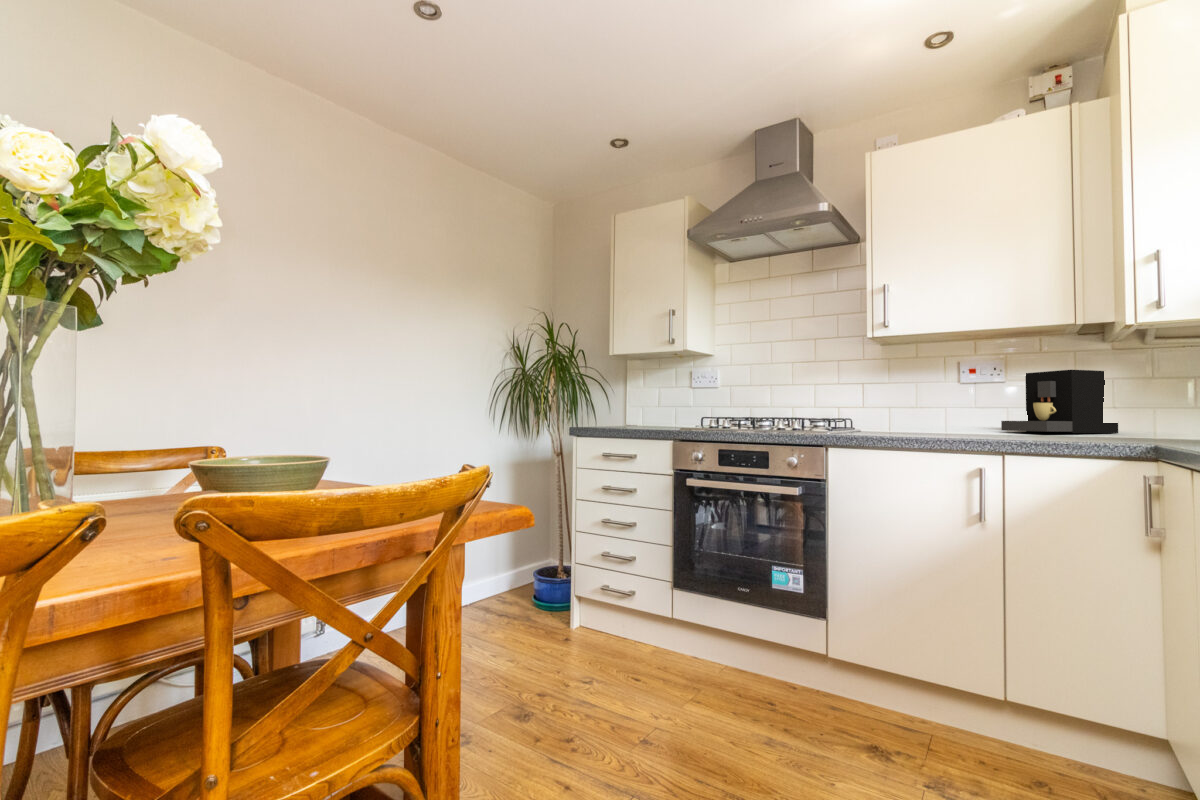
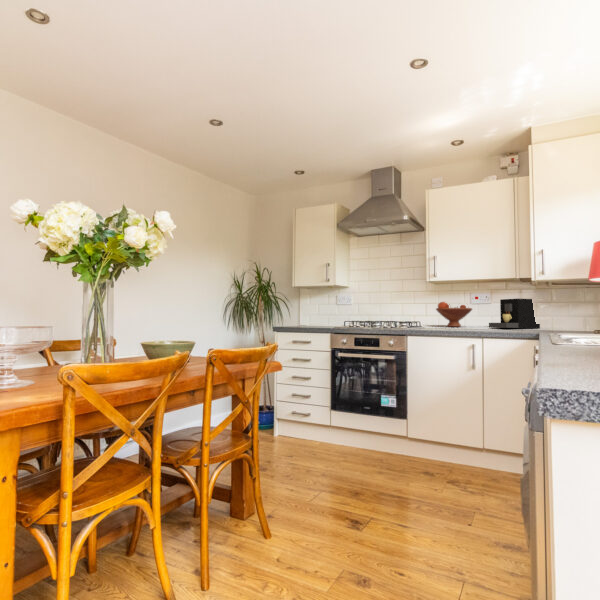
fruit bowl: none [883,379,962,429] -> present [436,302,472,327]

